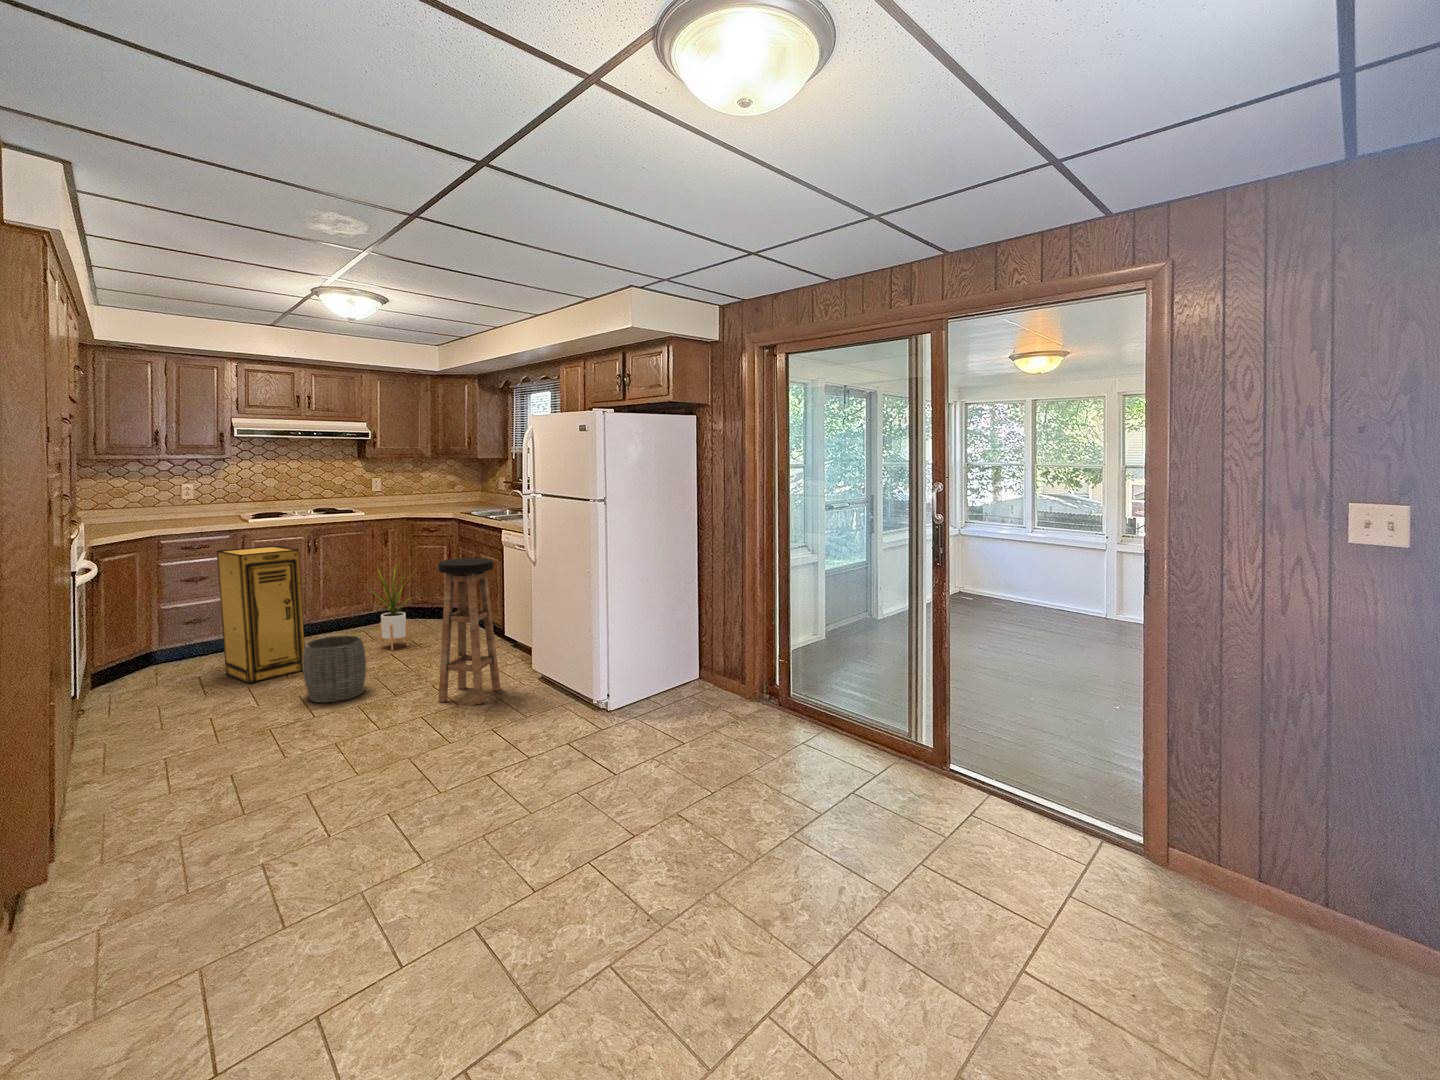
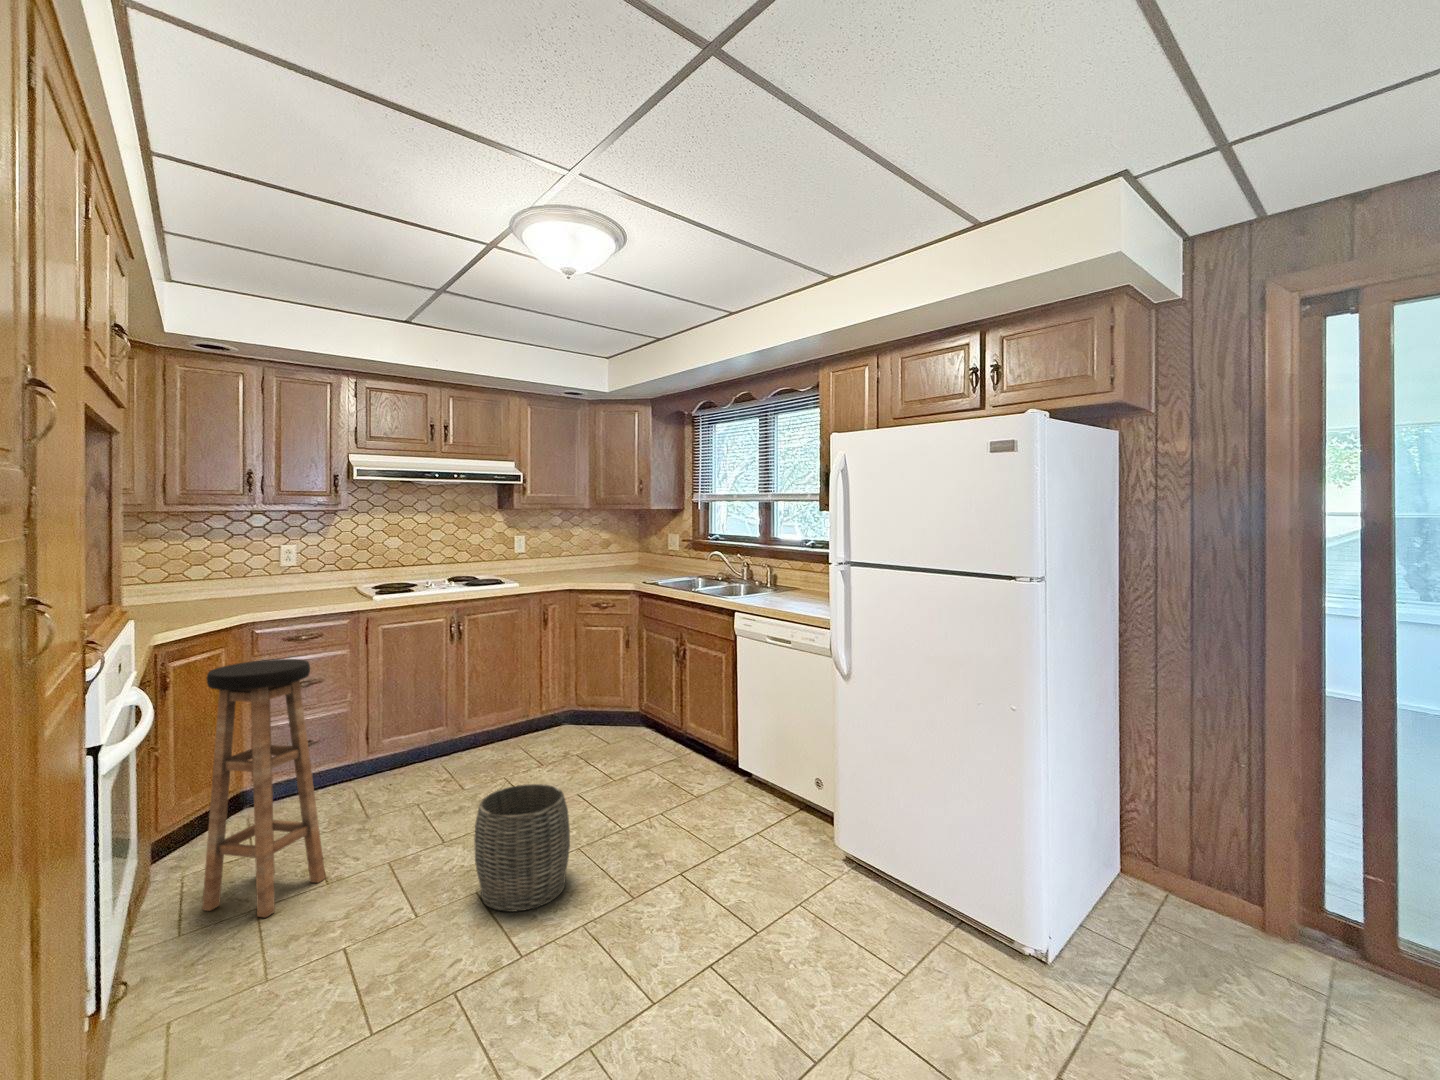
storage cabinet: present [217,546,305,684] -> none [335,634,457,862]
bar stool: present [438,558,501,704] -> present [202,659,325,917]
house plant: present [369,565,409,650] -> none [532,649,605,789]

